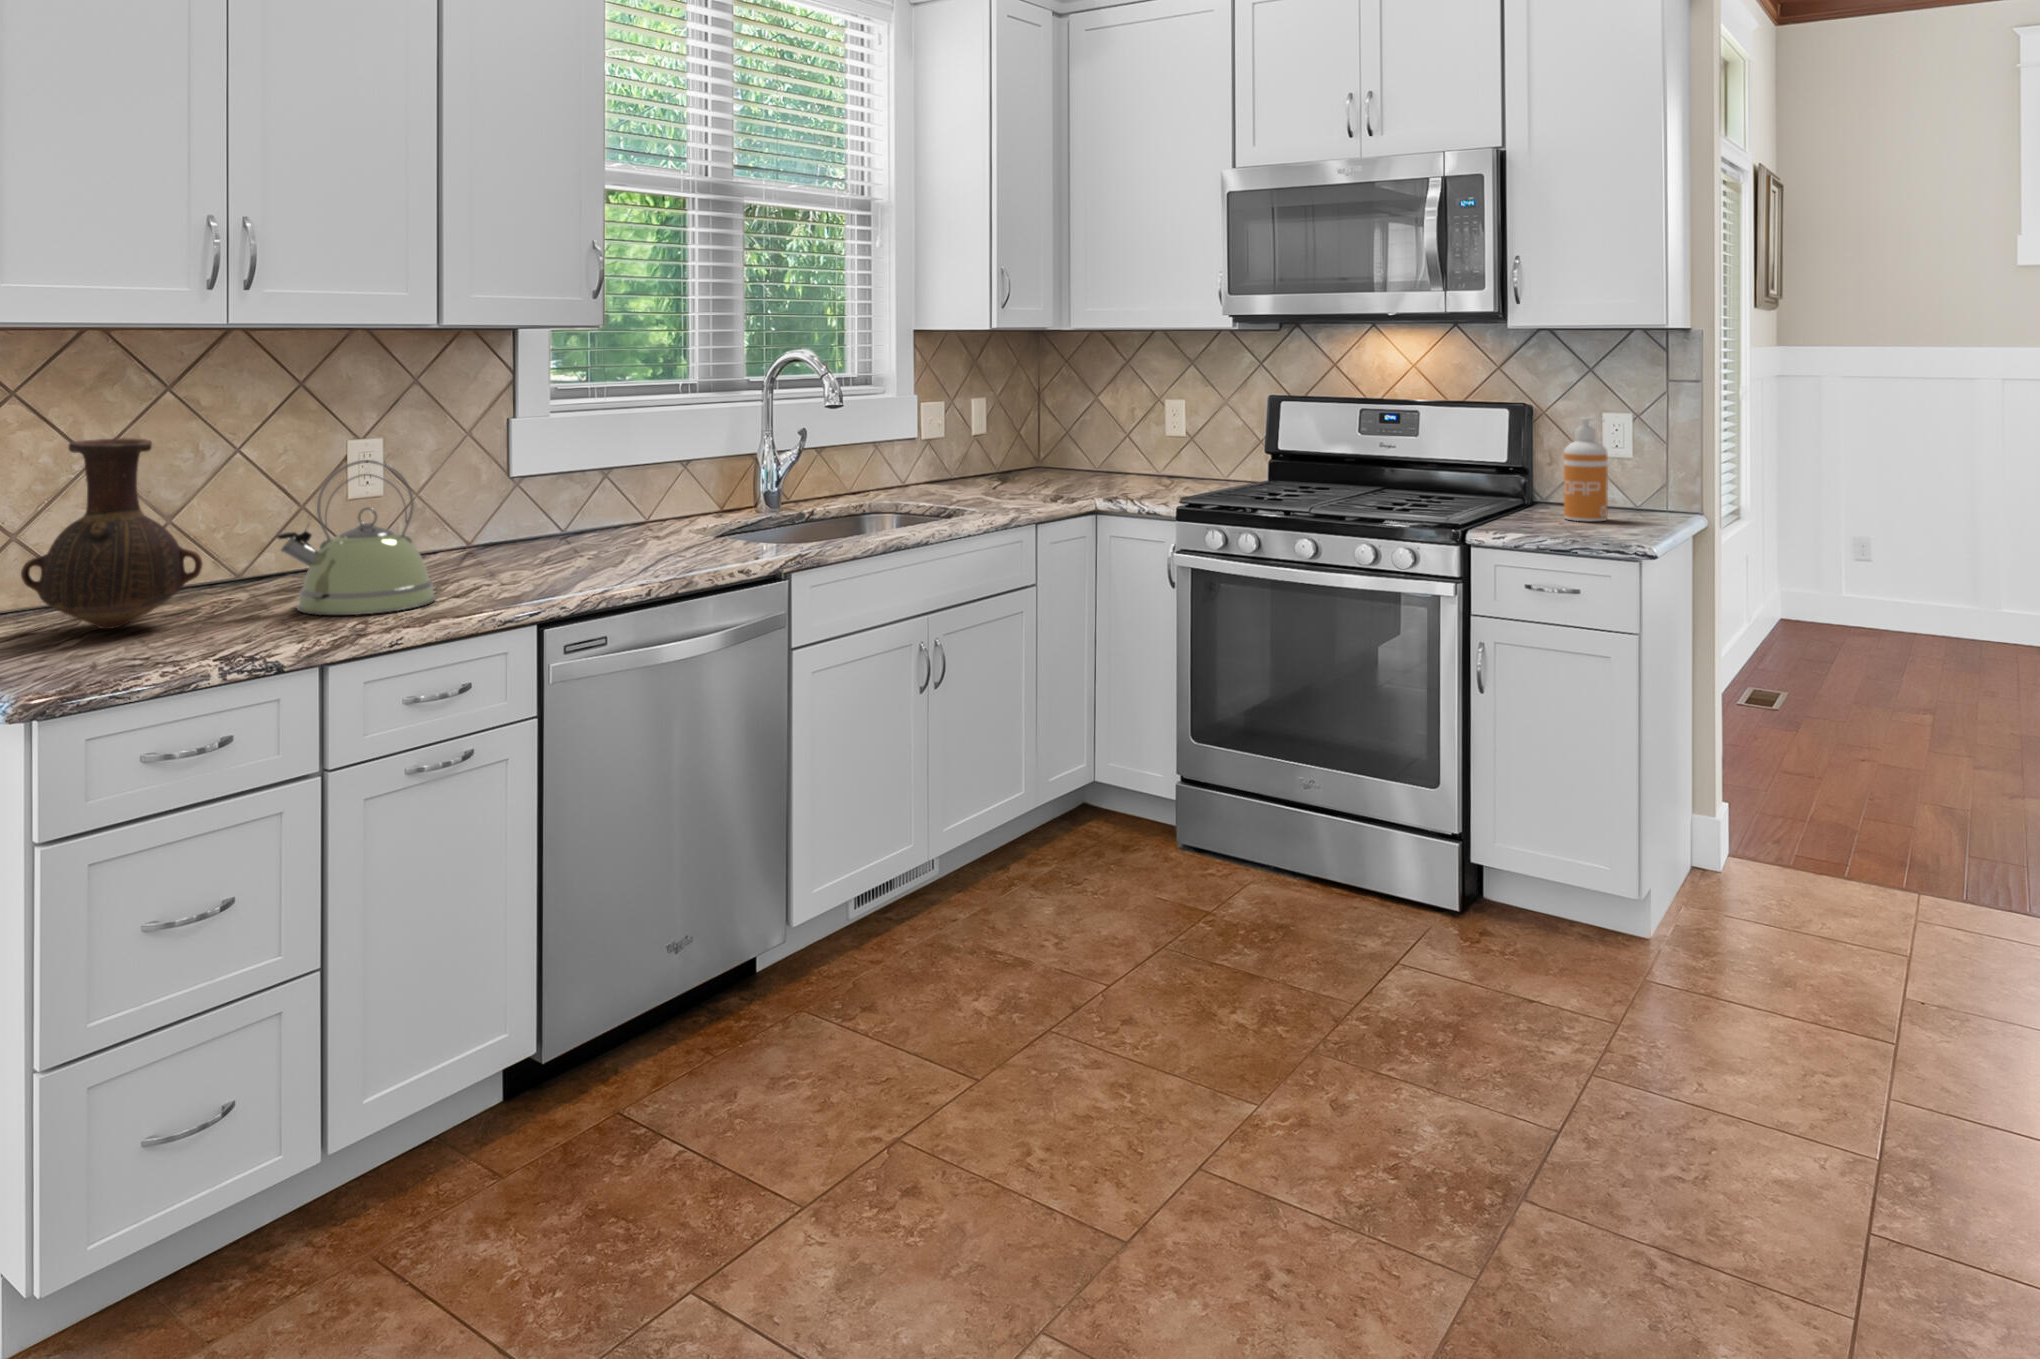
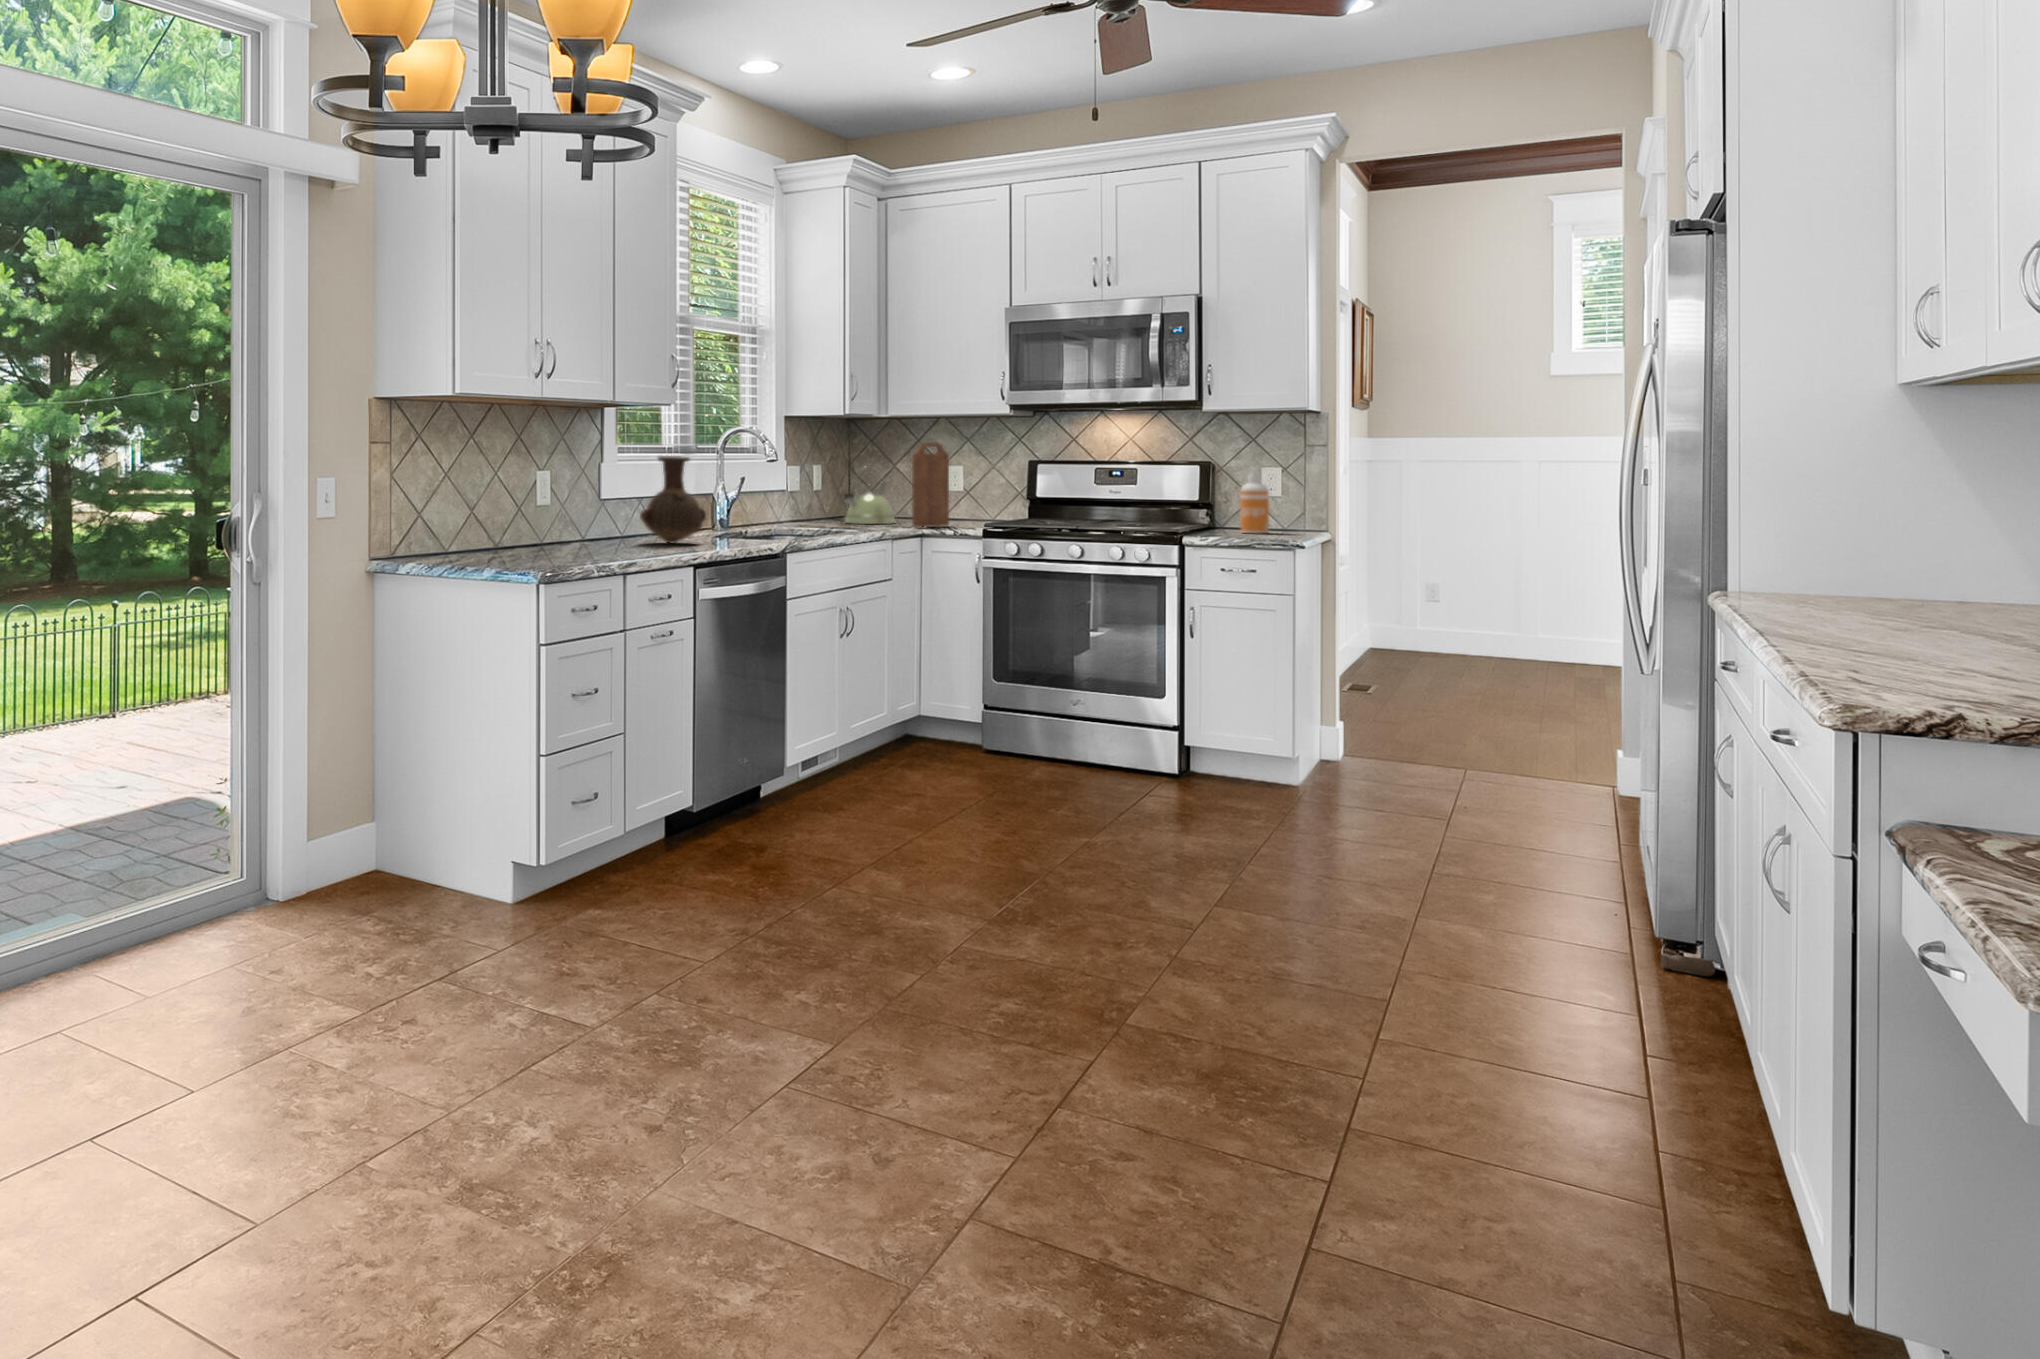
cutting board: none [1073,374,1136,503] -> present [912,442,949,527]
vase: present [21,438,202,629] -> present [640,456,706,543]
kettle: present [277,460,435,615] -> present [844,466,895,524]

